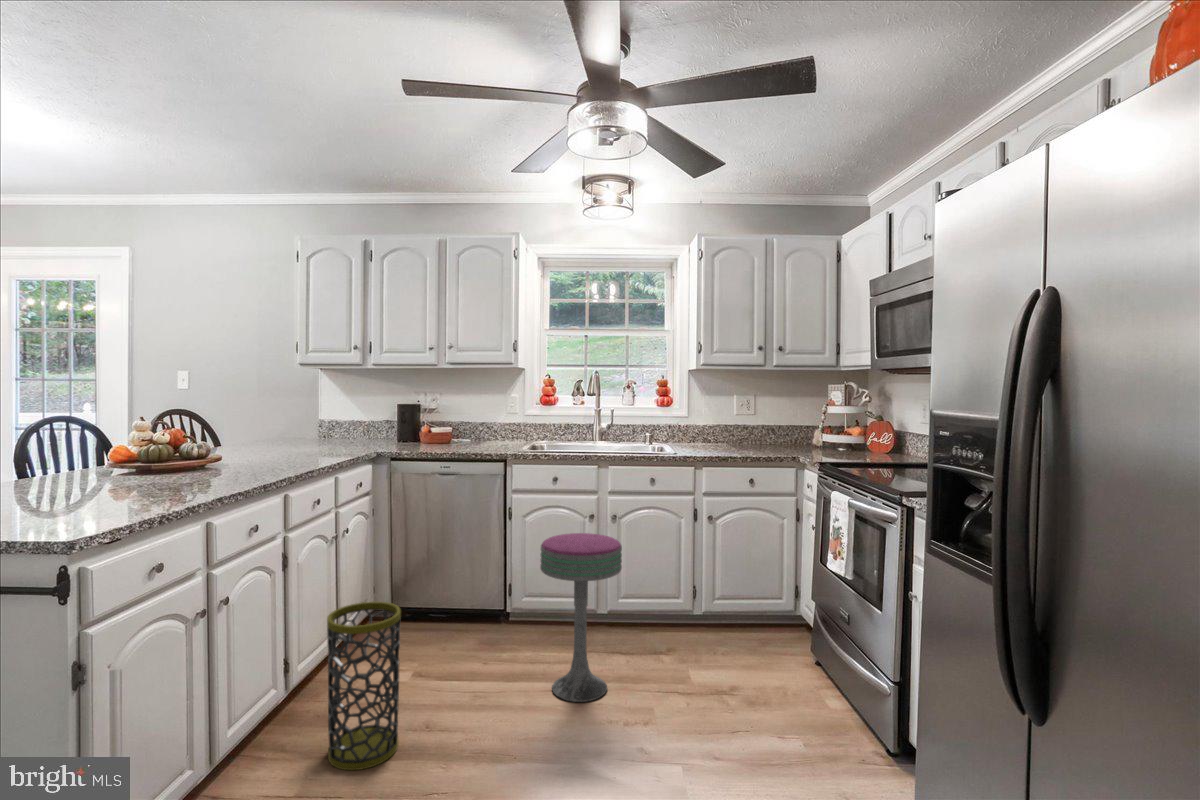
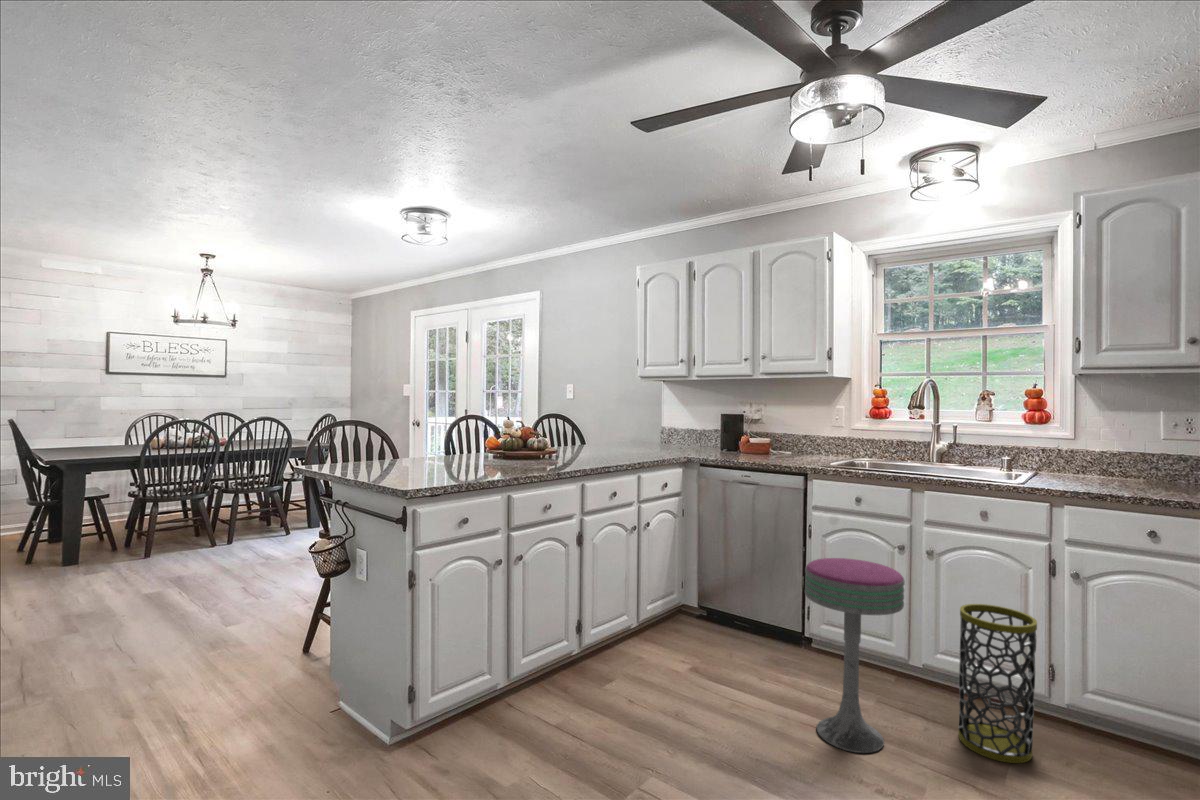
trash can: present [327,602,401,770] -> present [958,604,1037,763]

